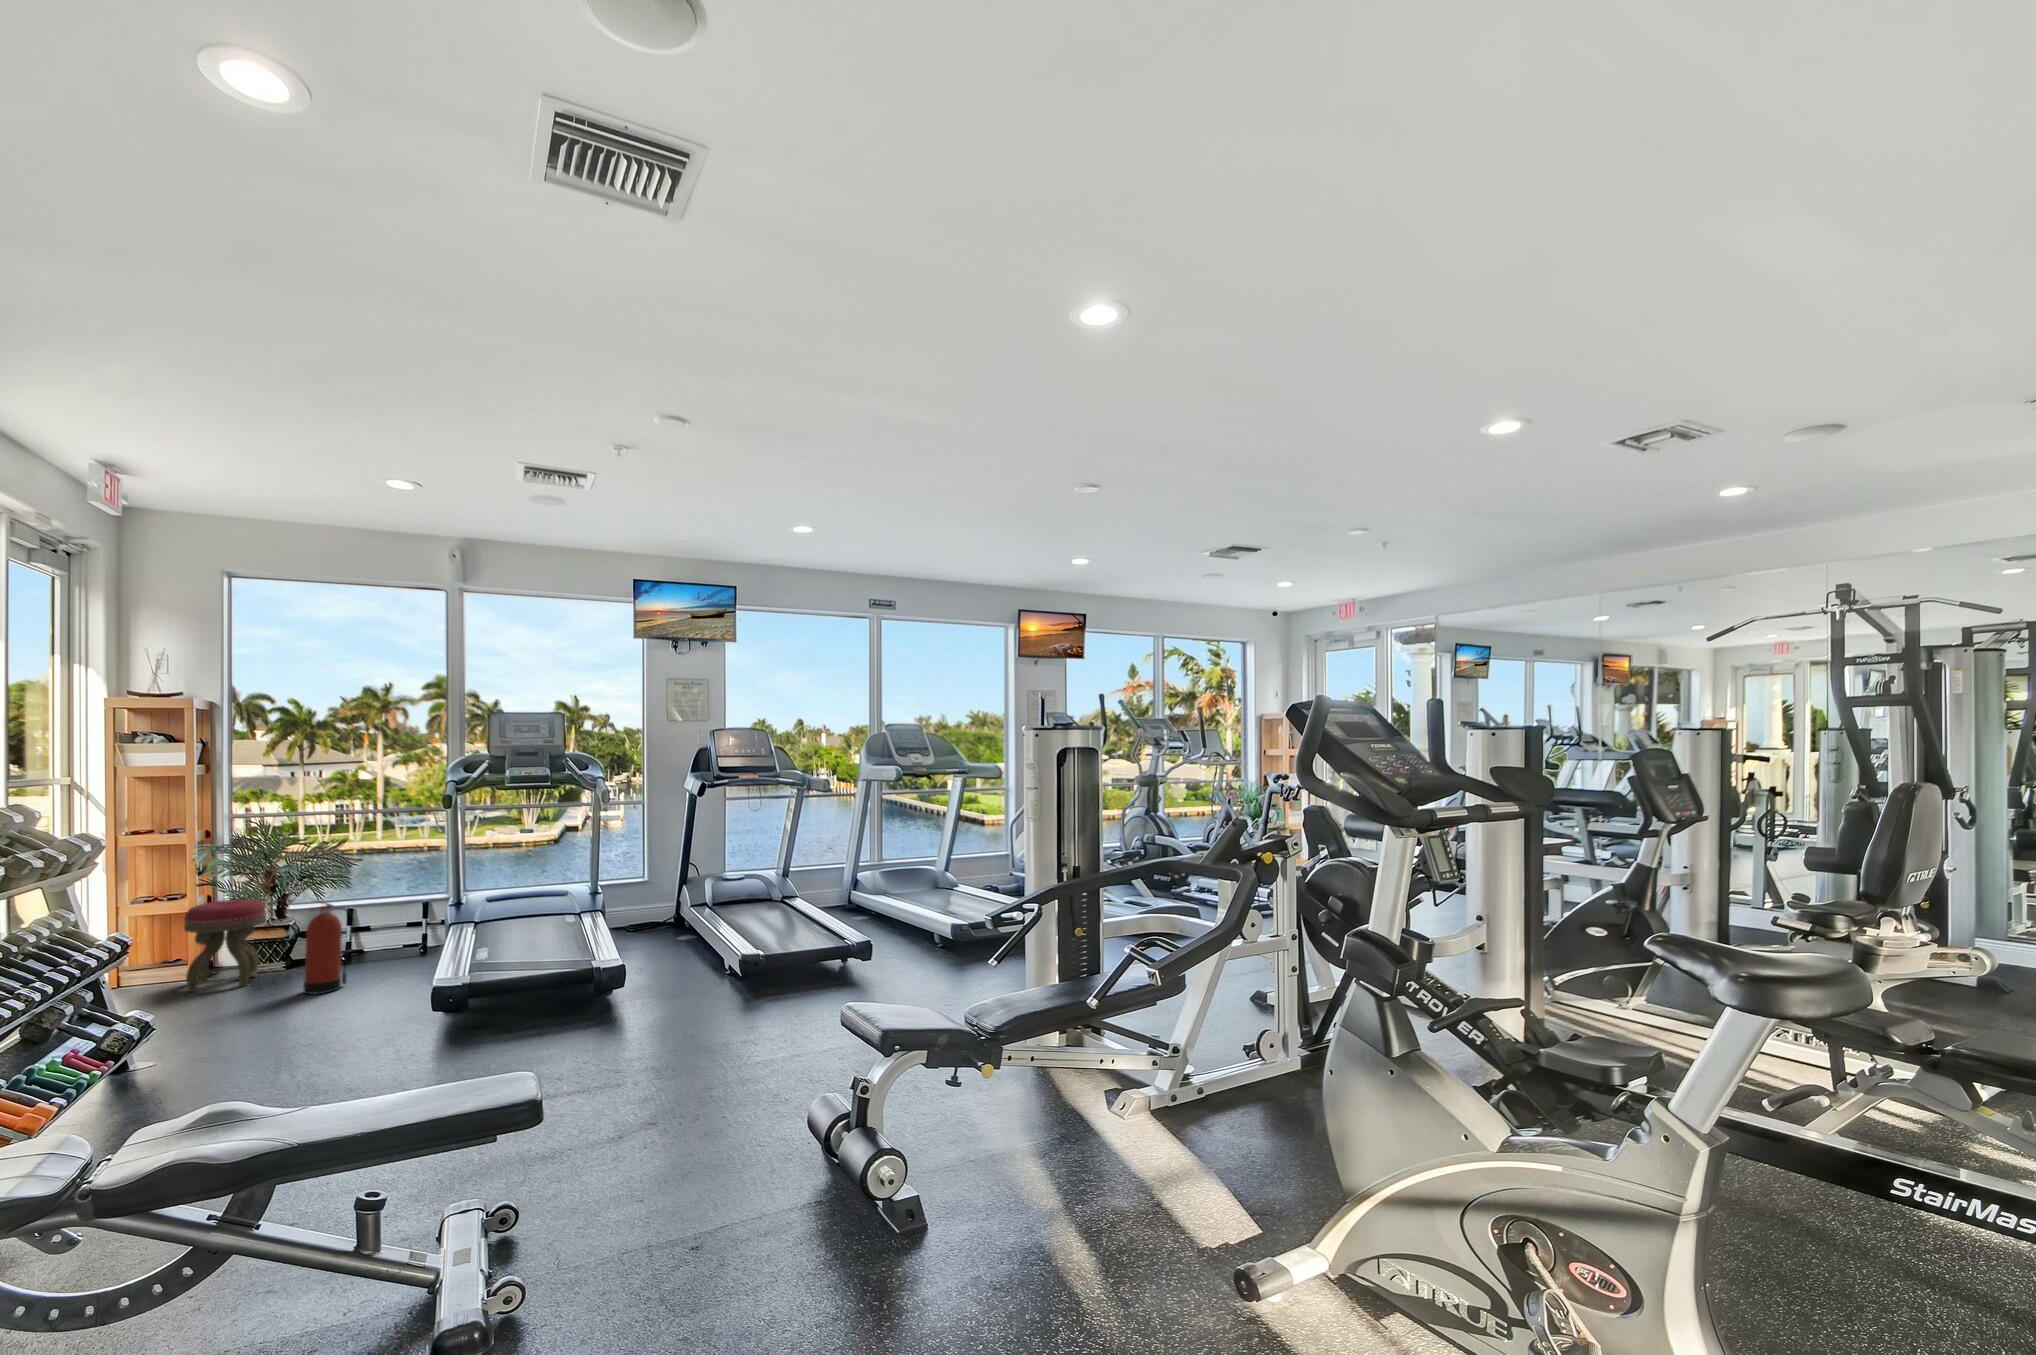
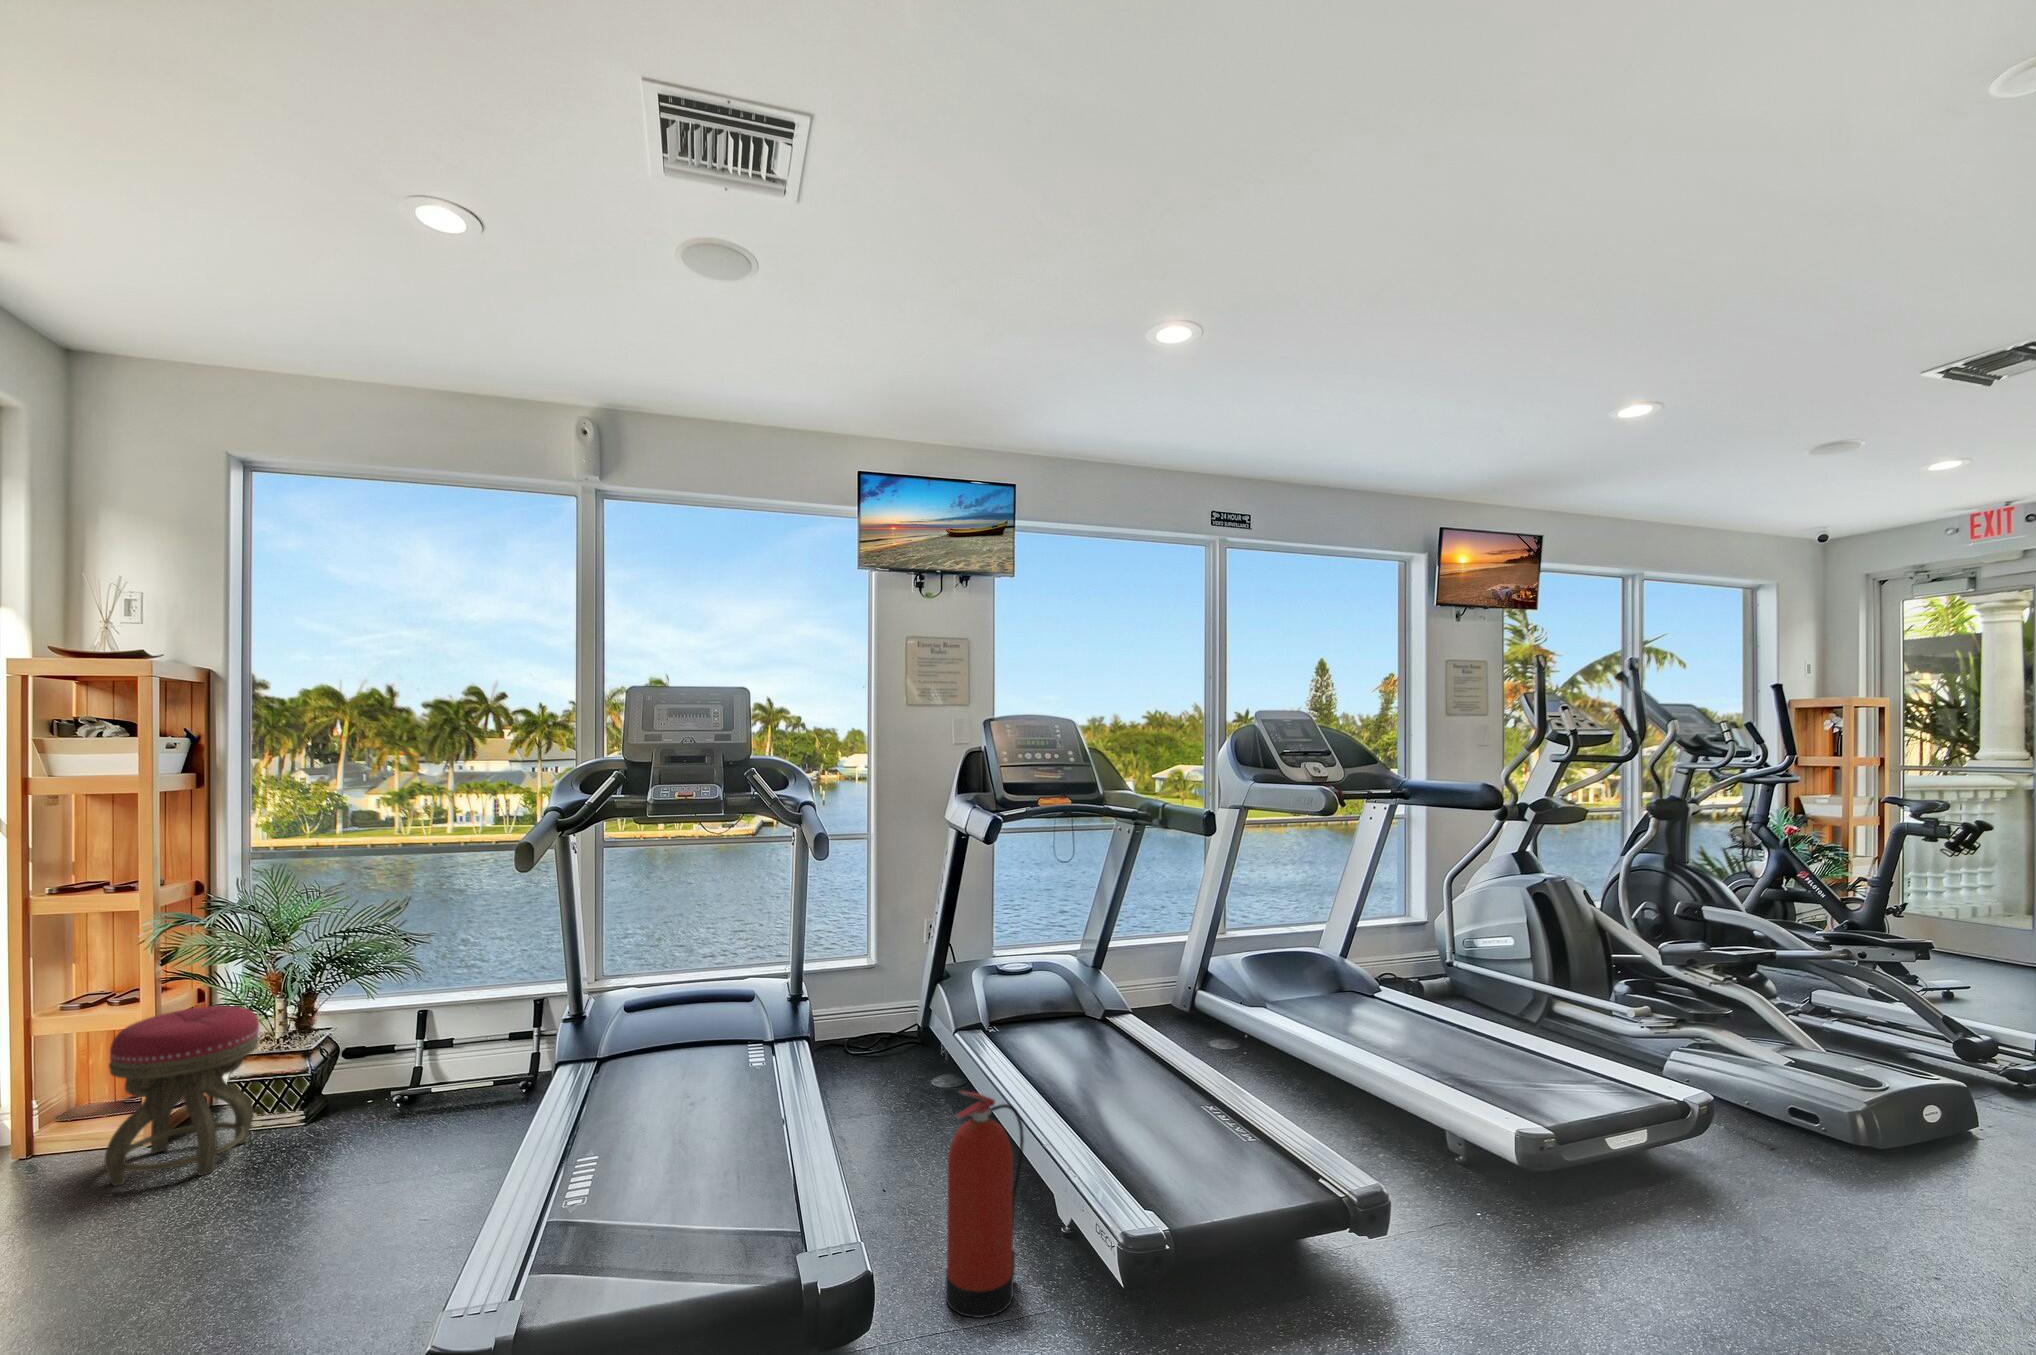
fire extinguisher: present [304,901,354,994] -> present [946,1091,1024,1318]

